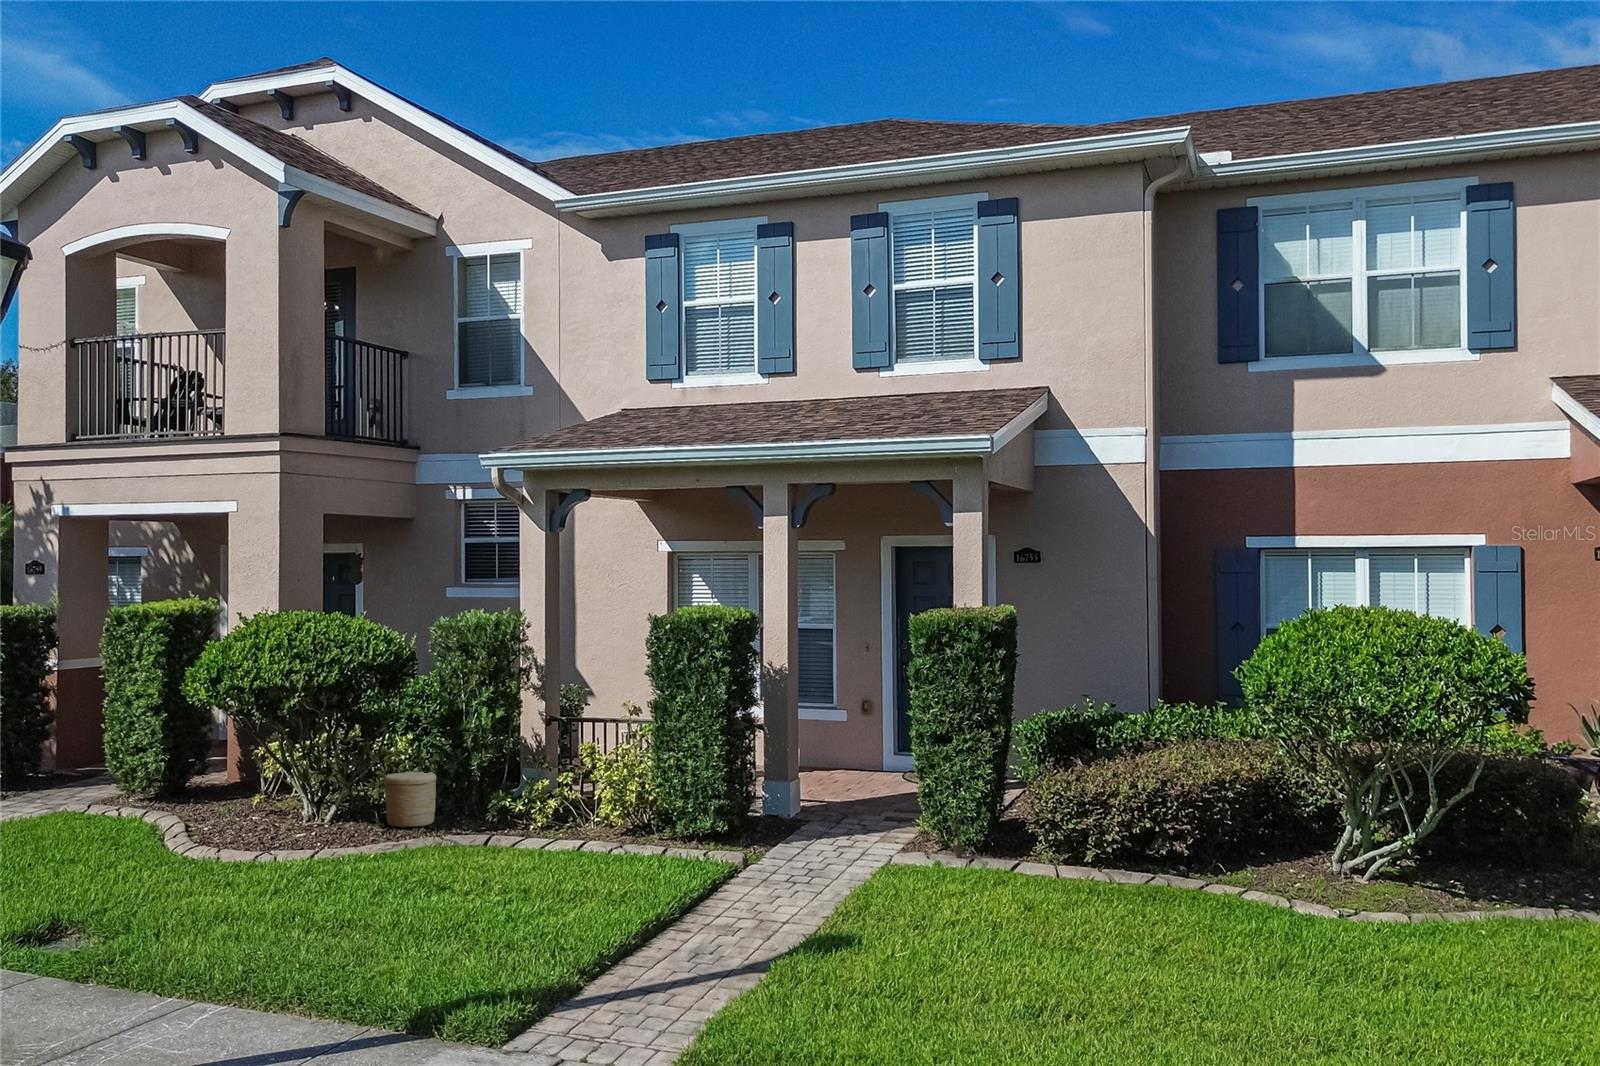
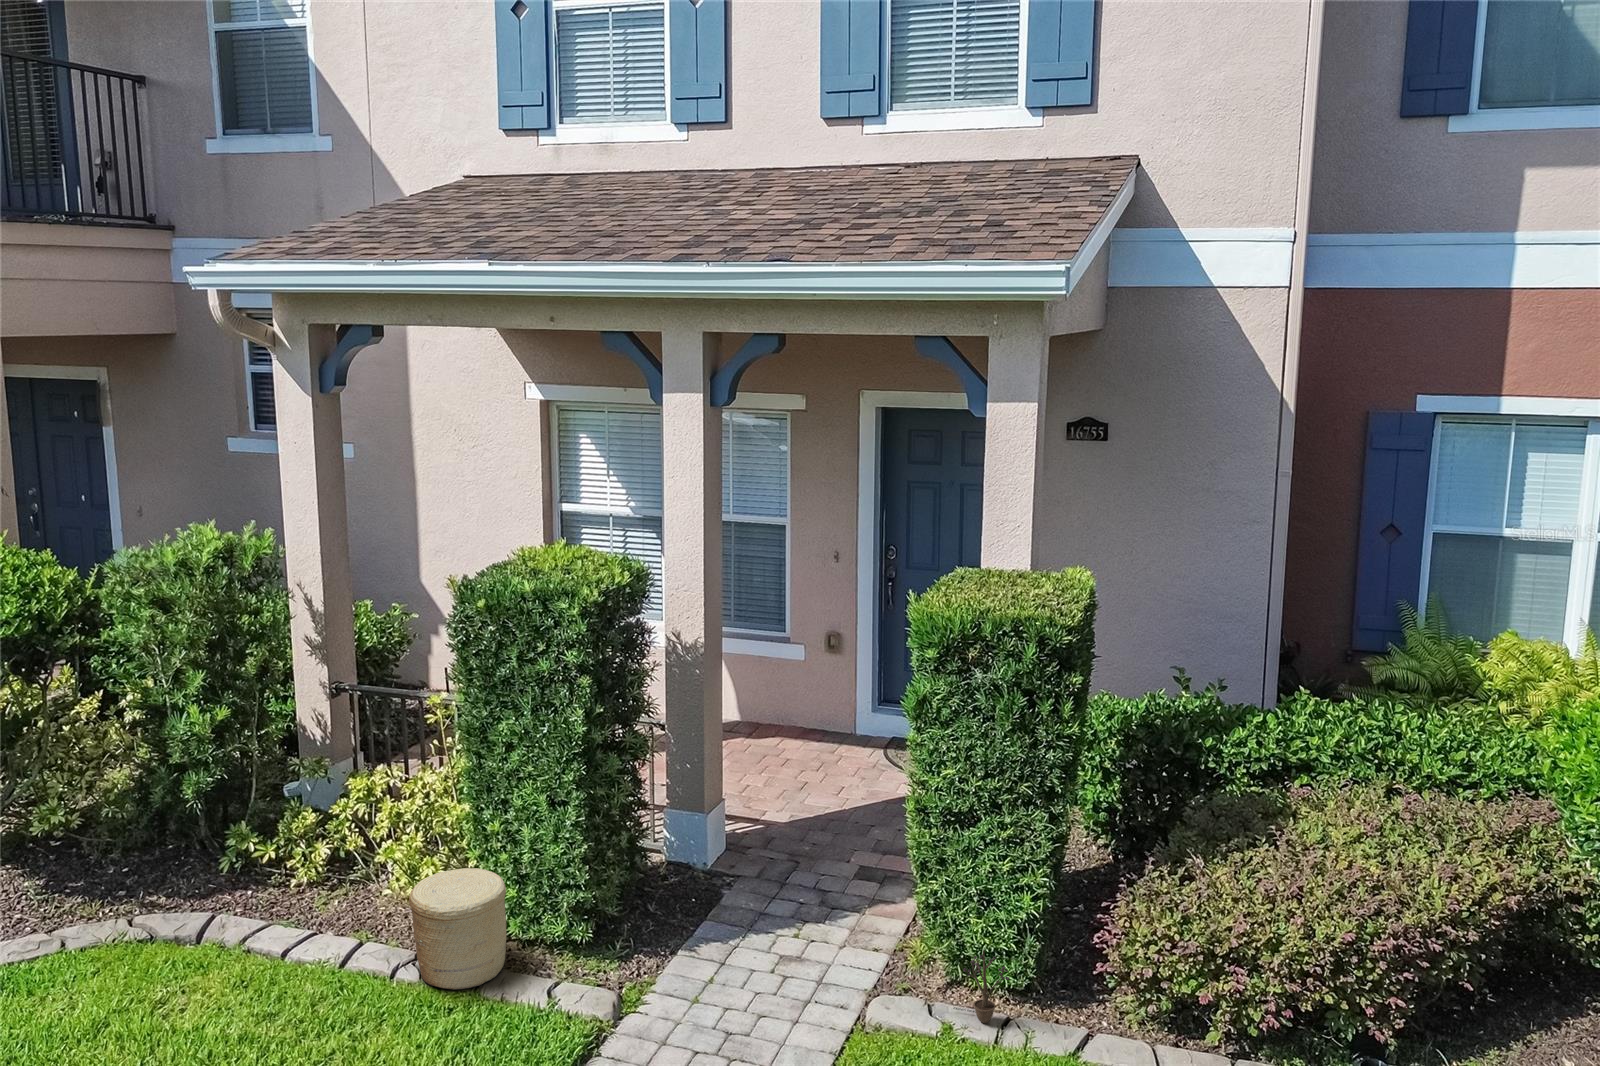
woven basket: present [384,772,436,827] -> present [409,868,506,990]

